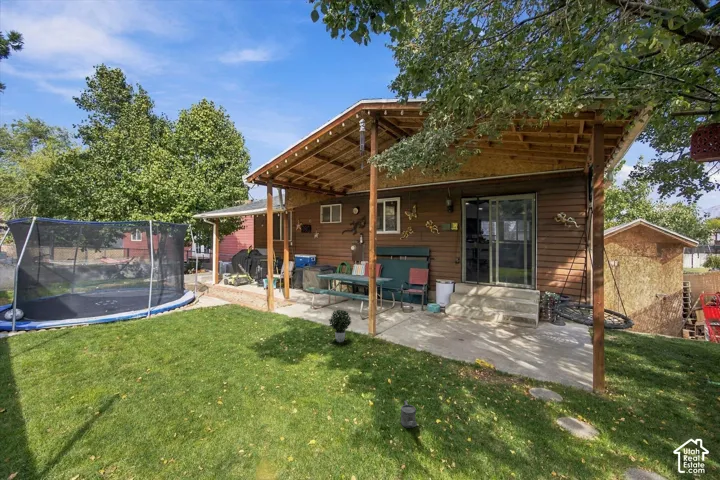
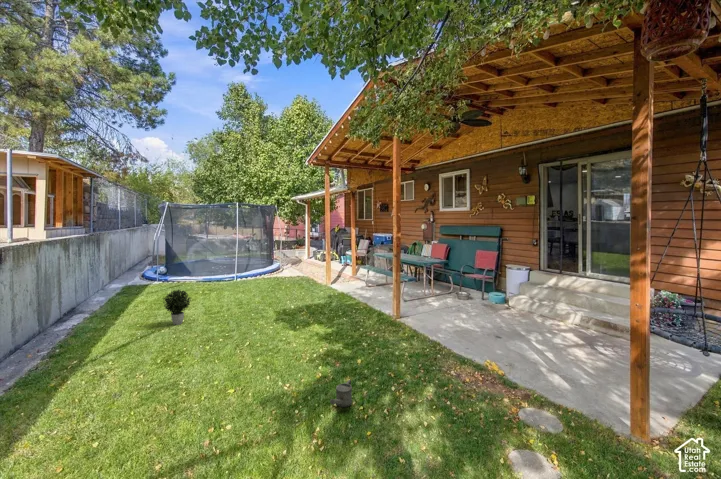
potted plant: present [329,310,351,343] -> present [163,290,190,325]

